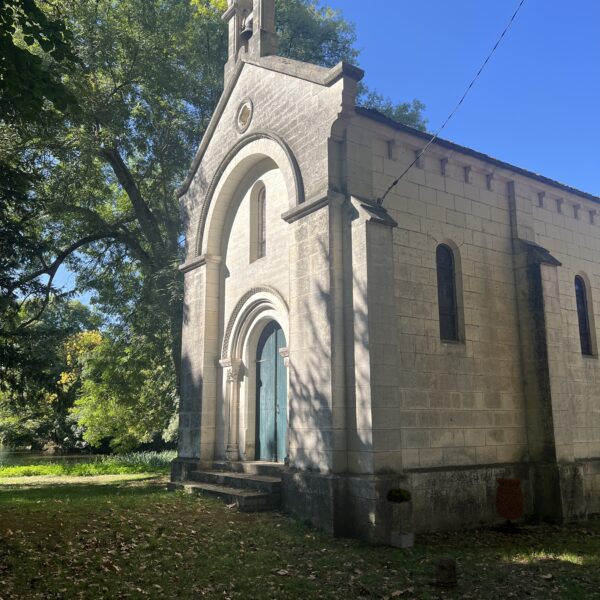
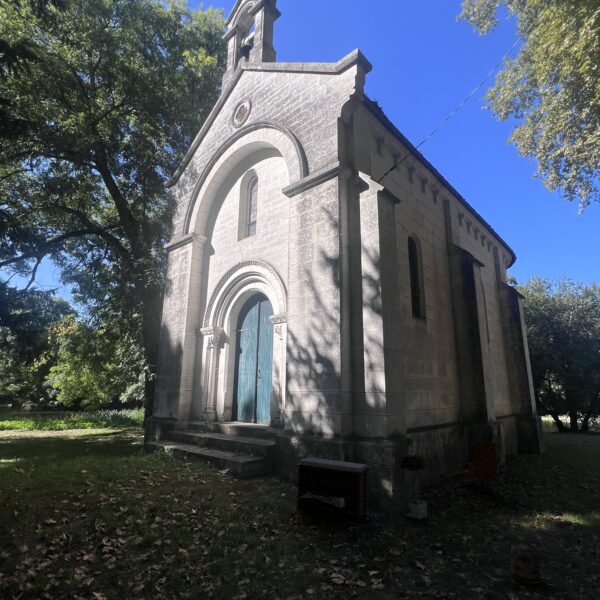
bench: none [290,492,356,547] -> present [297,457,370,520]

